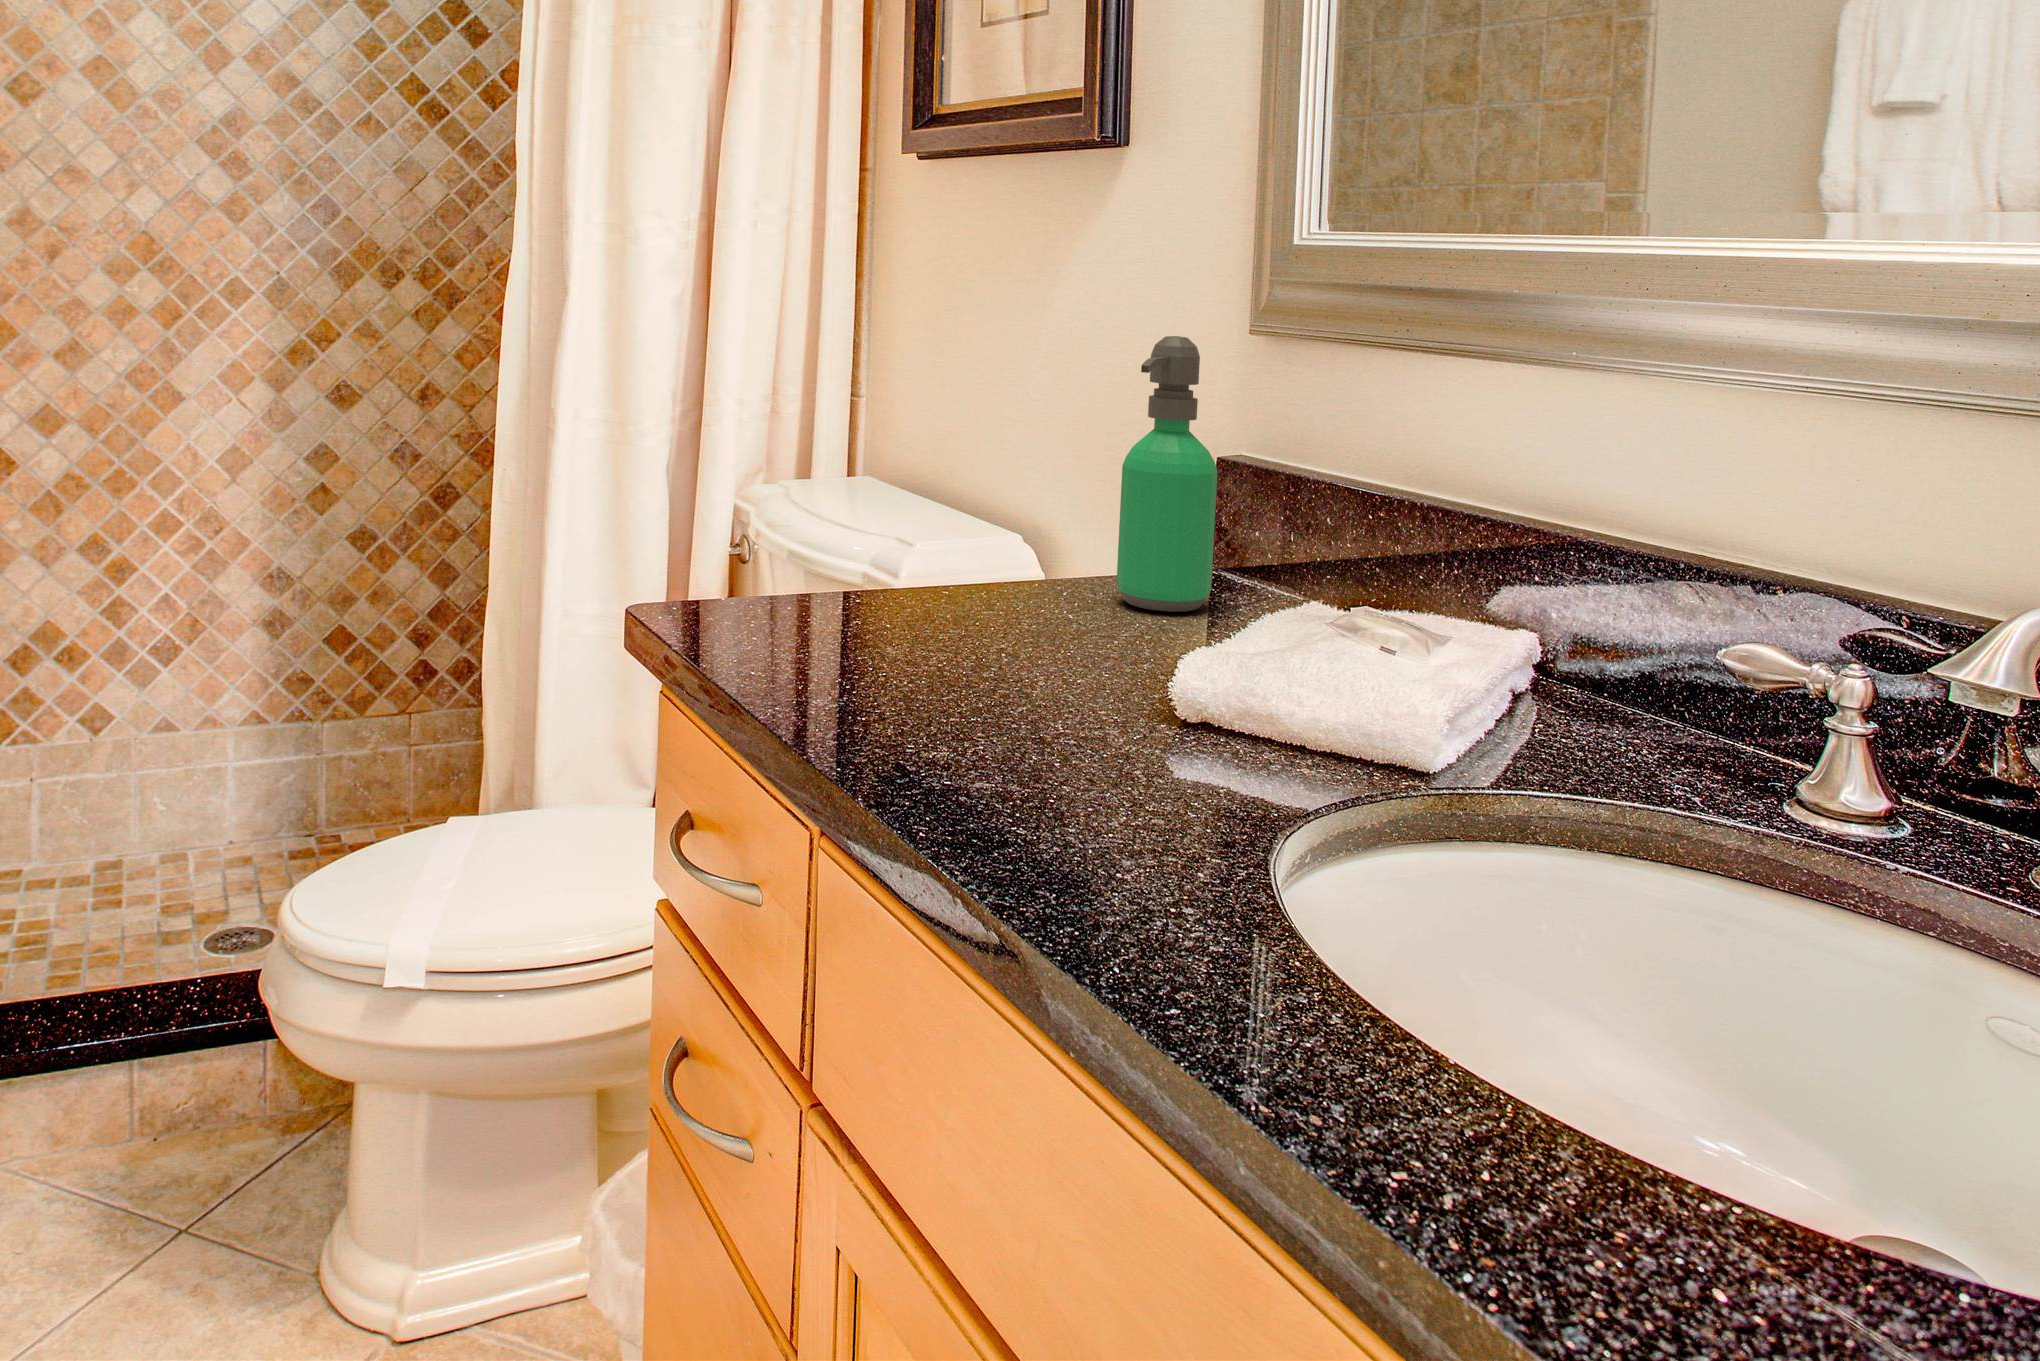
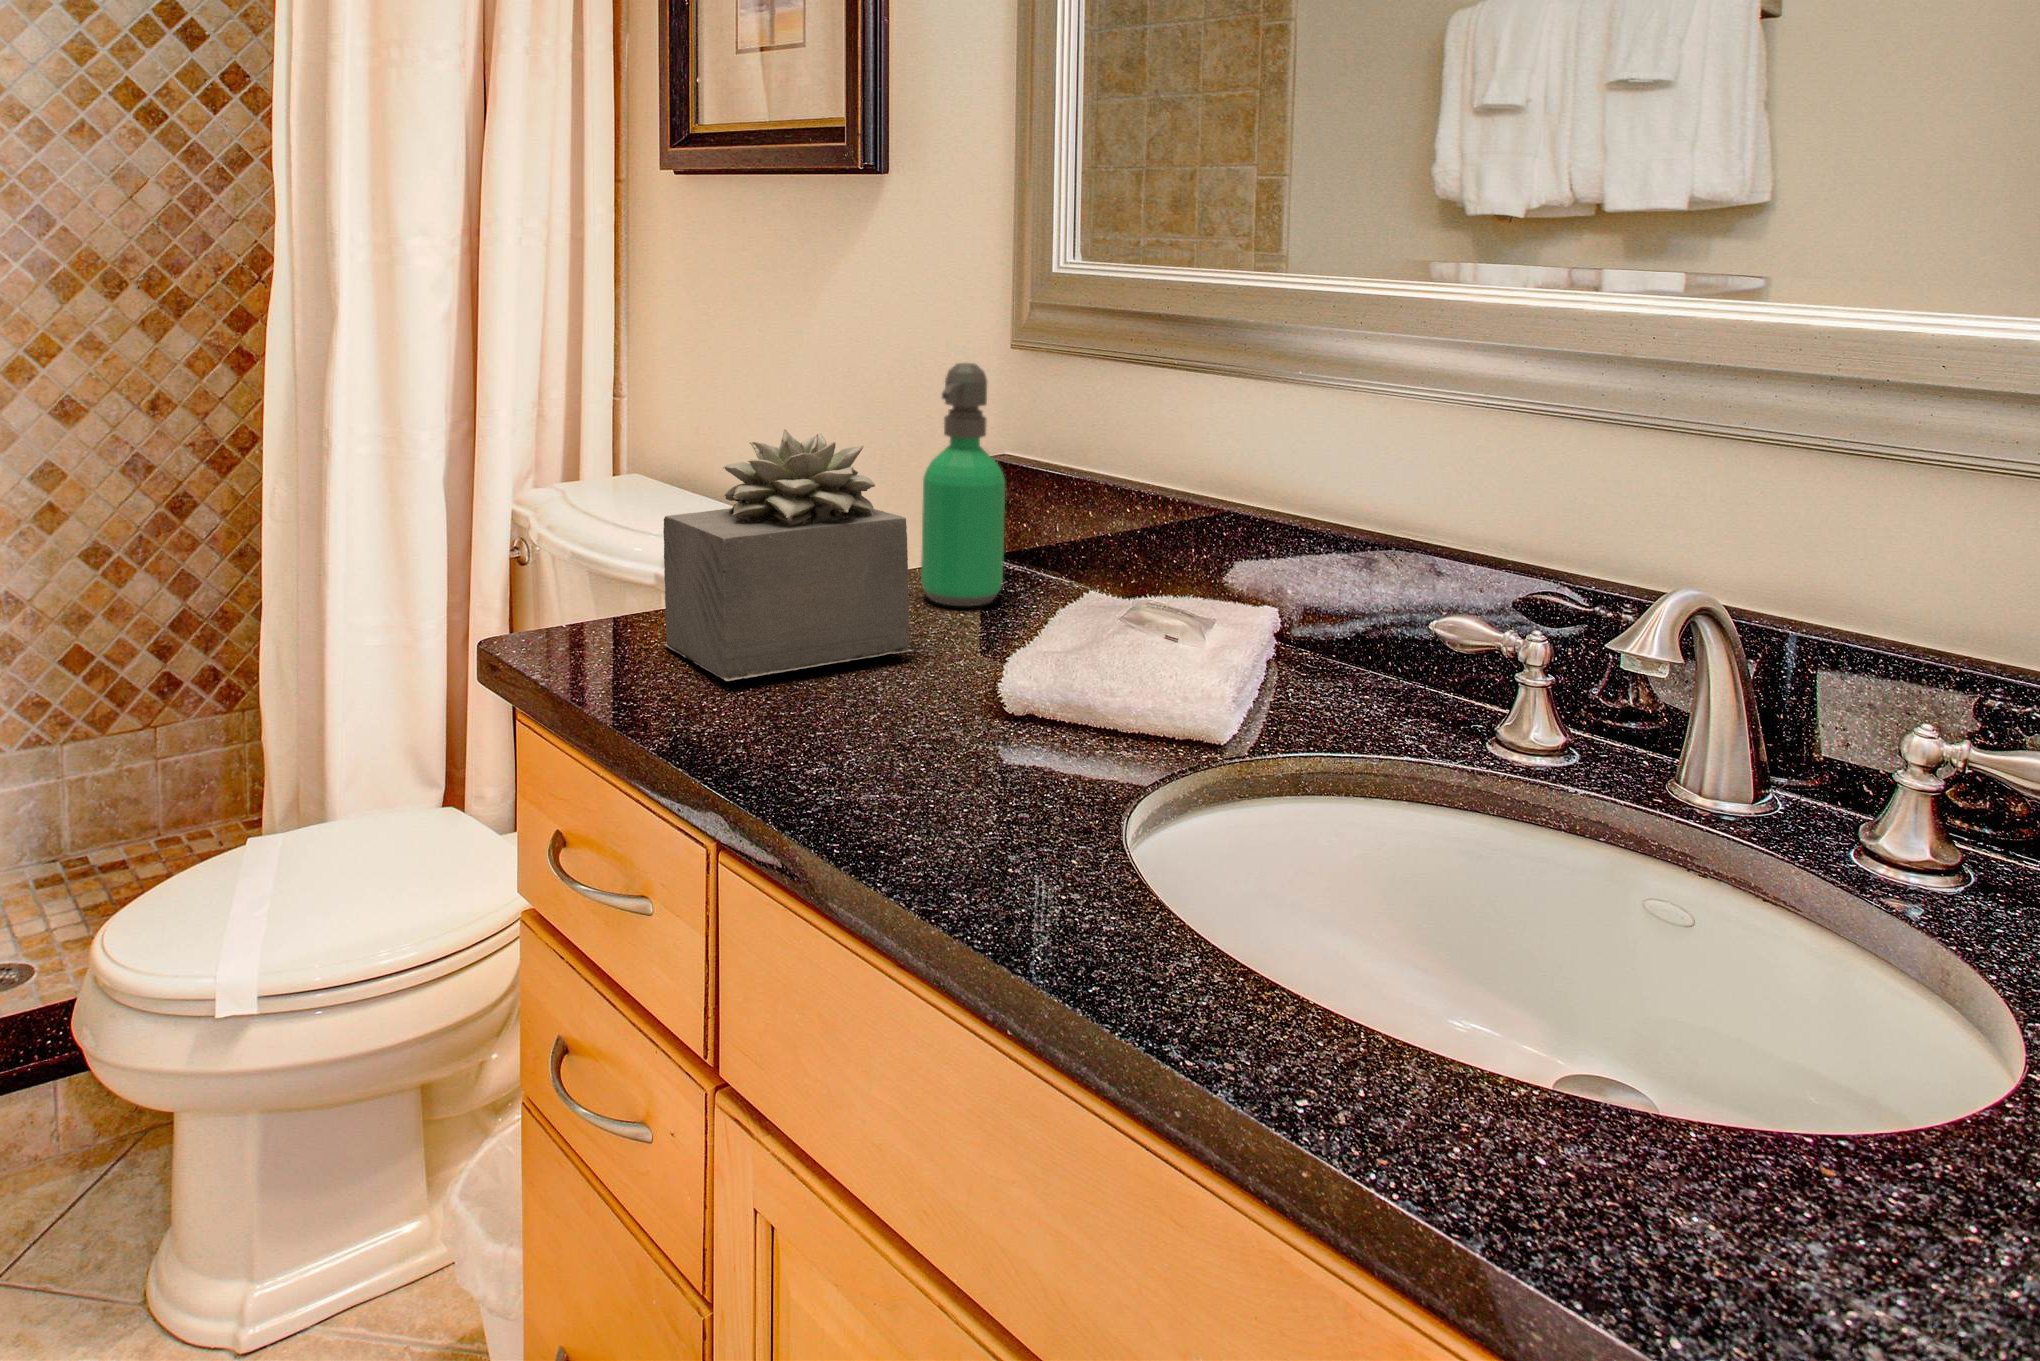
succulent plant: none [812,392,1085,659] -> present [663,429,912,681]

